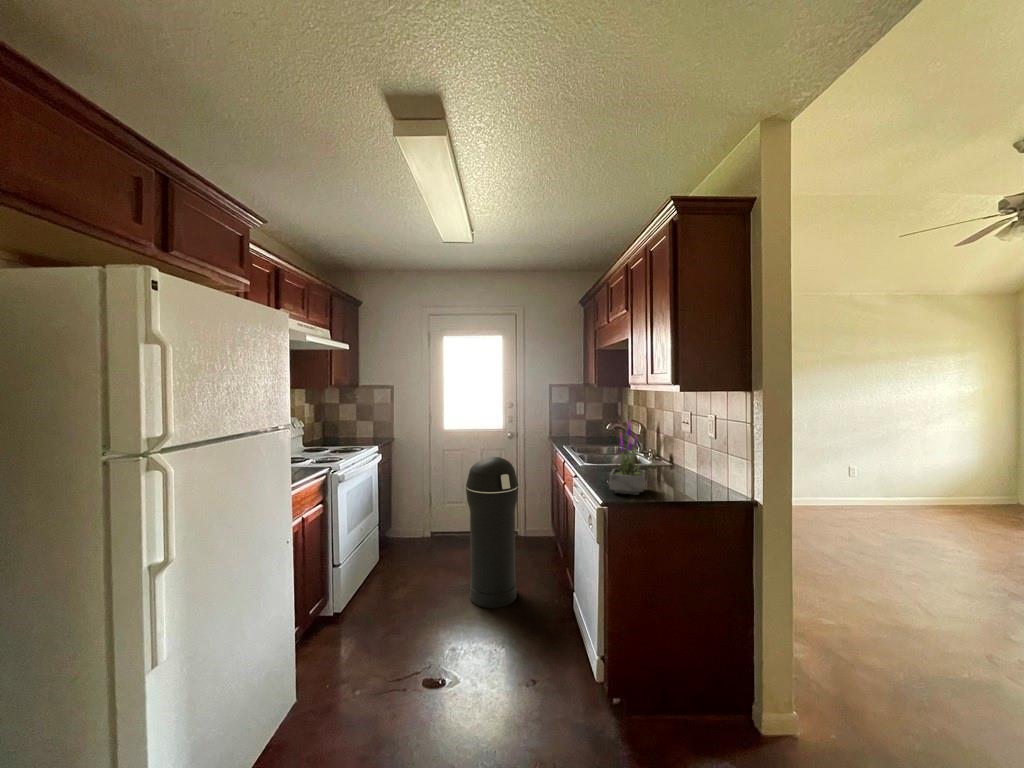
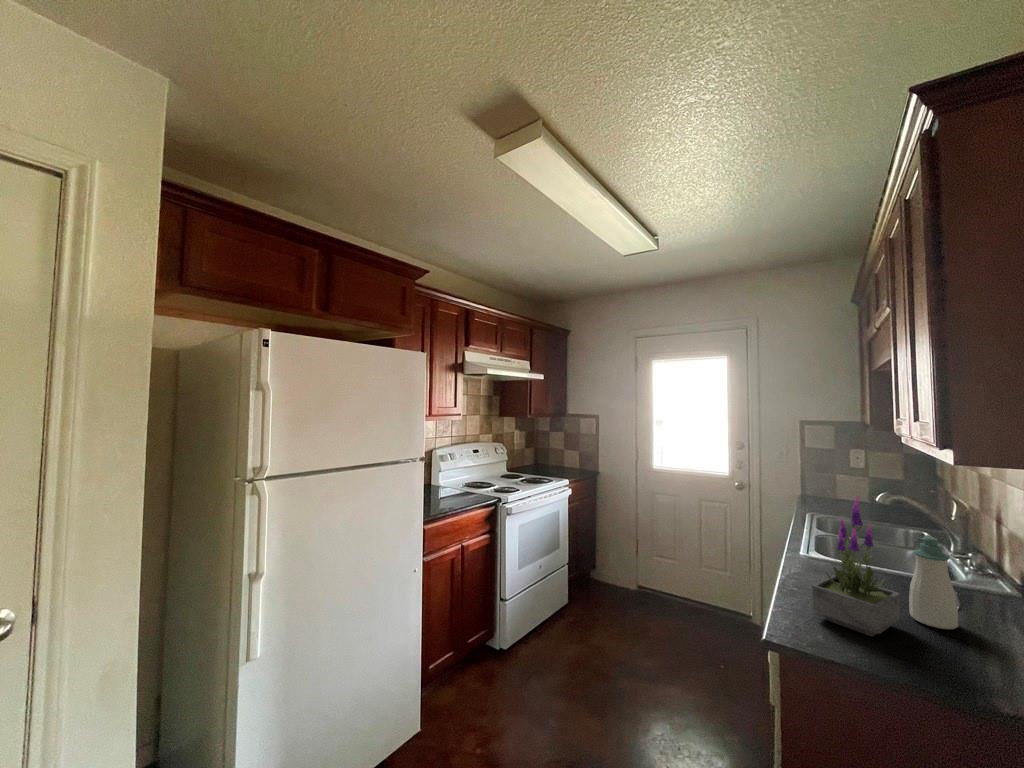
soap bottle: none [645,439,665,486] -> present [909,536,958,629]
trash can: present [466,457,519,608] -> none [641,514,713,720]

